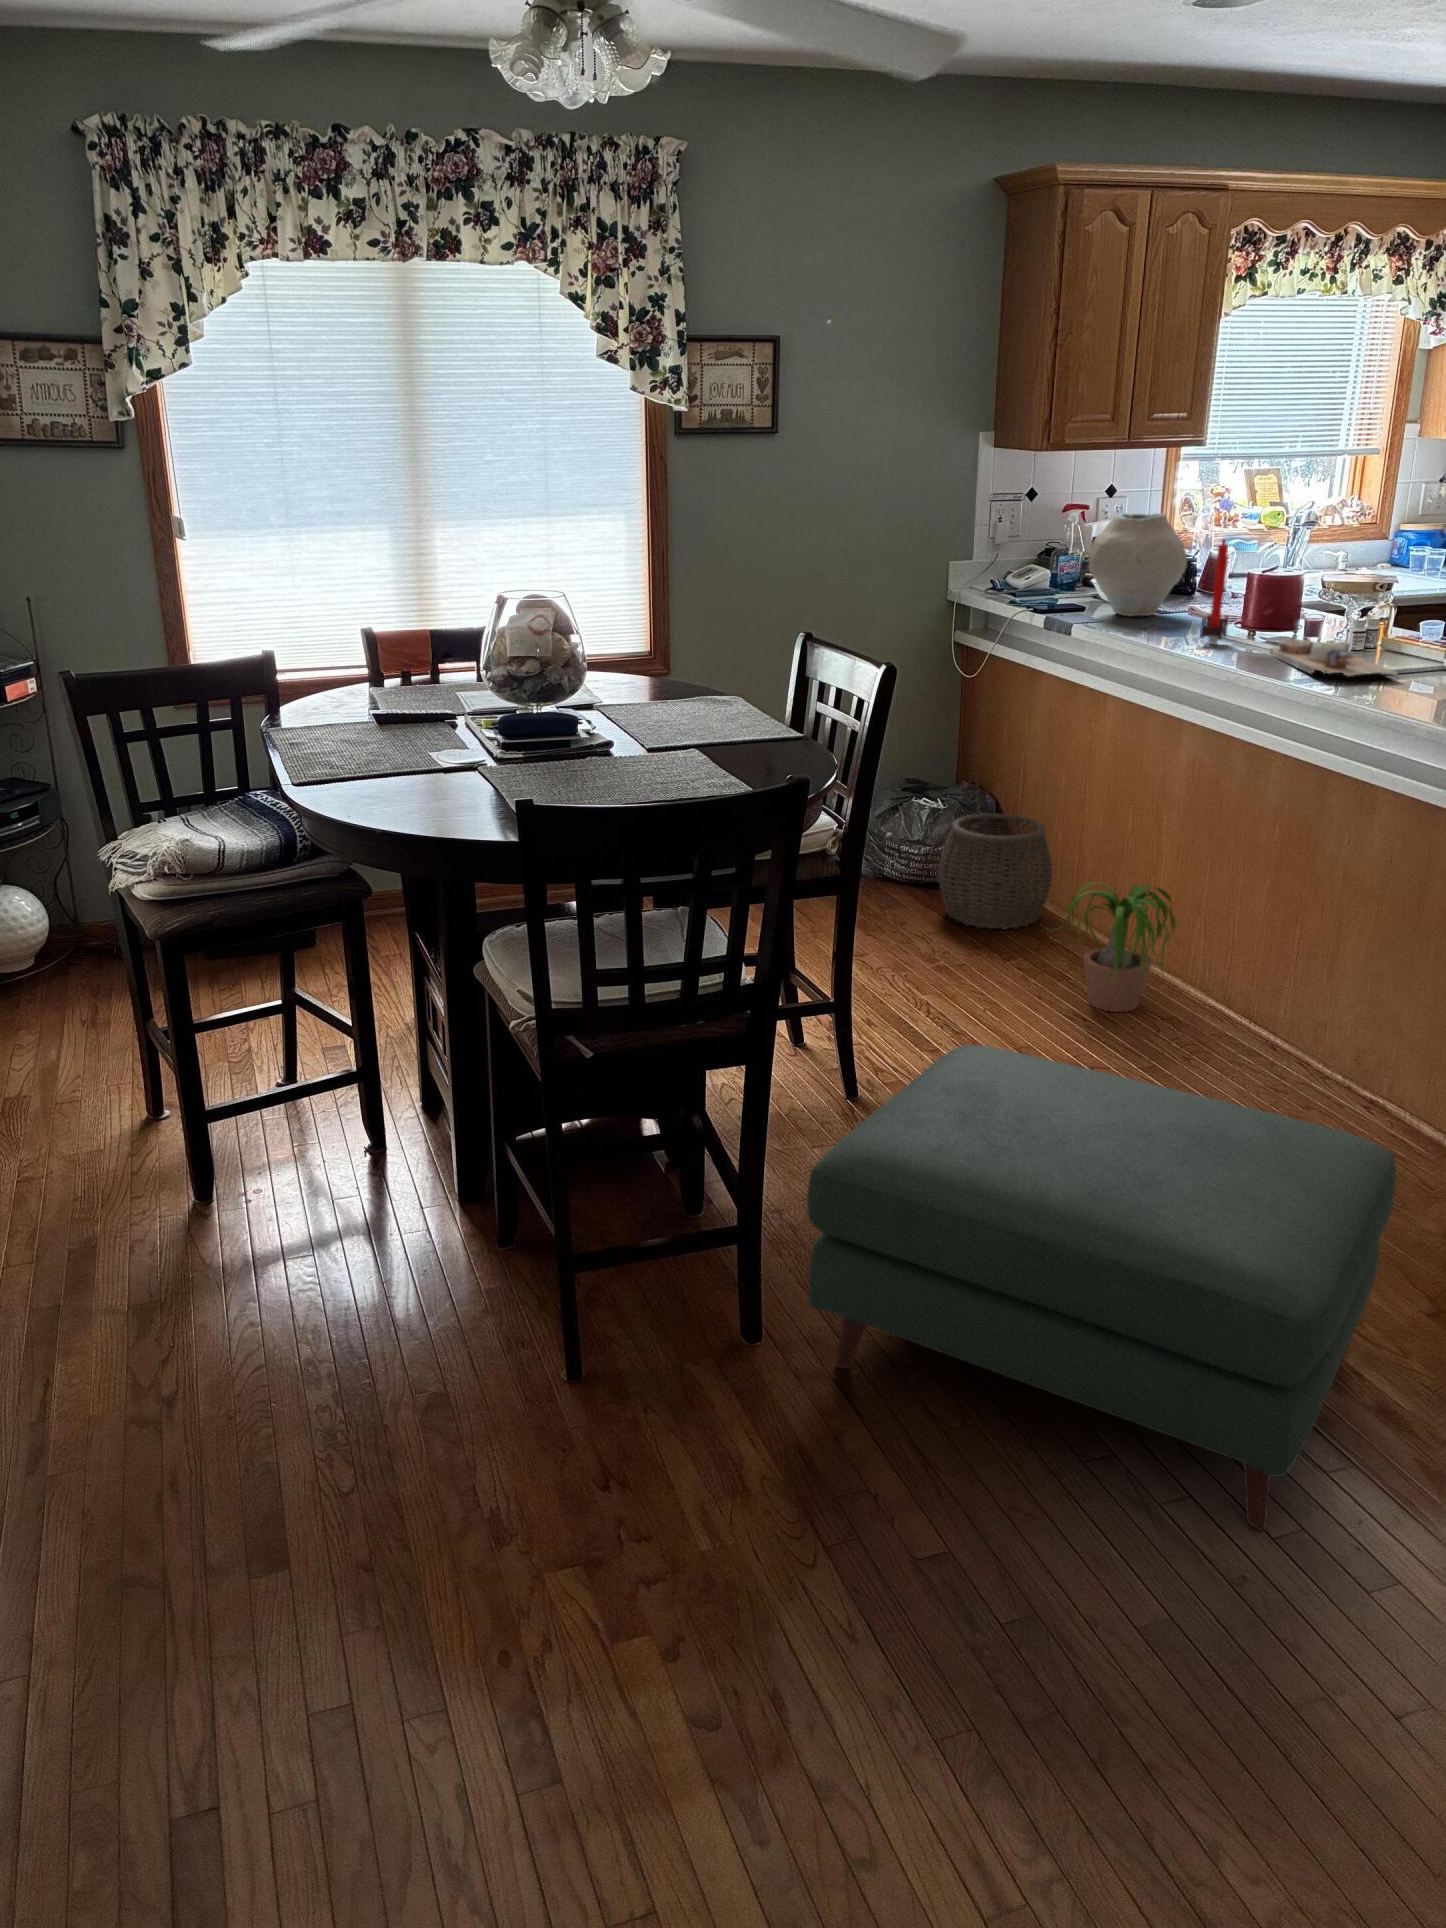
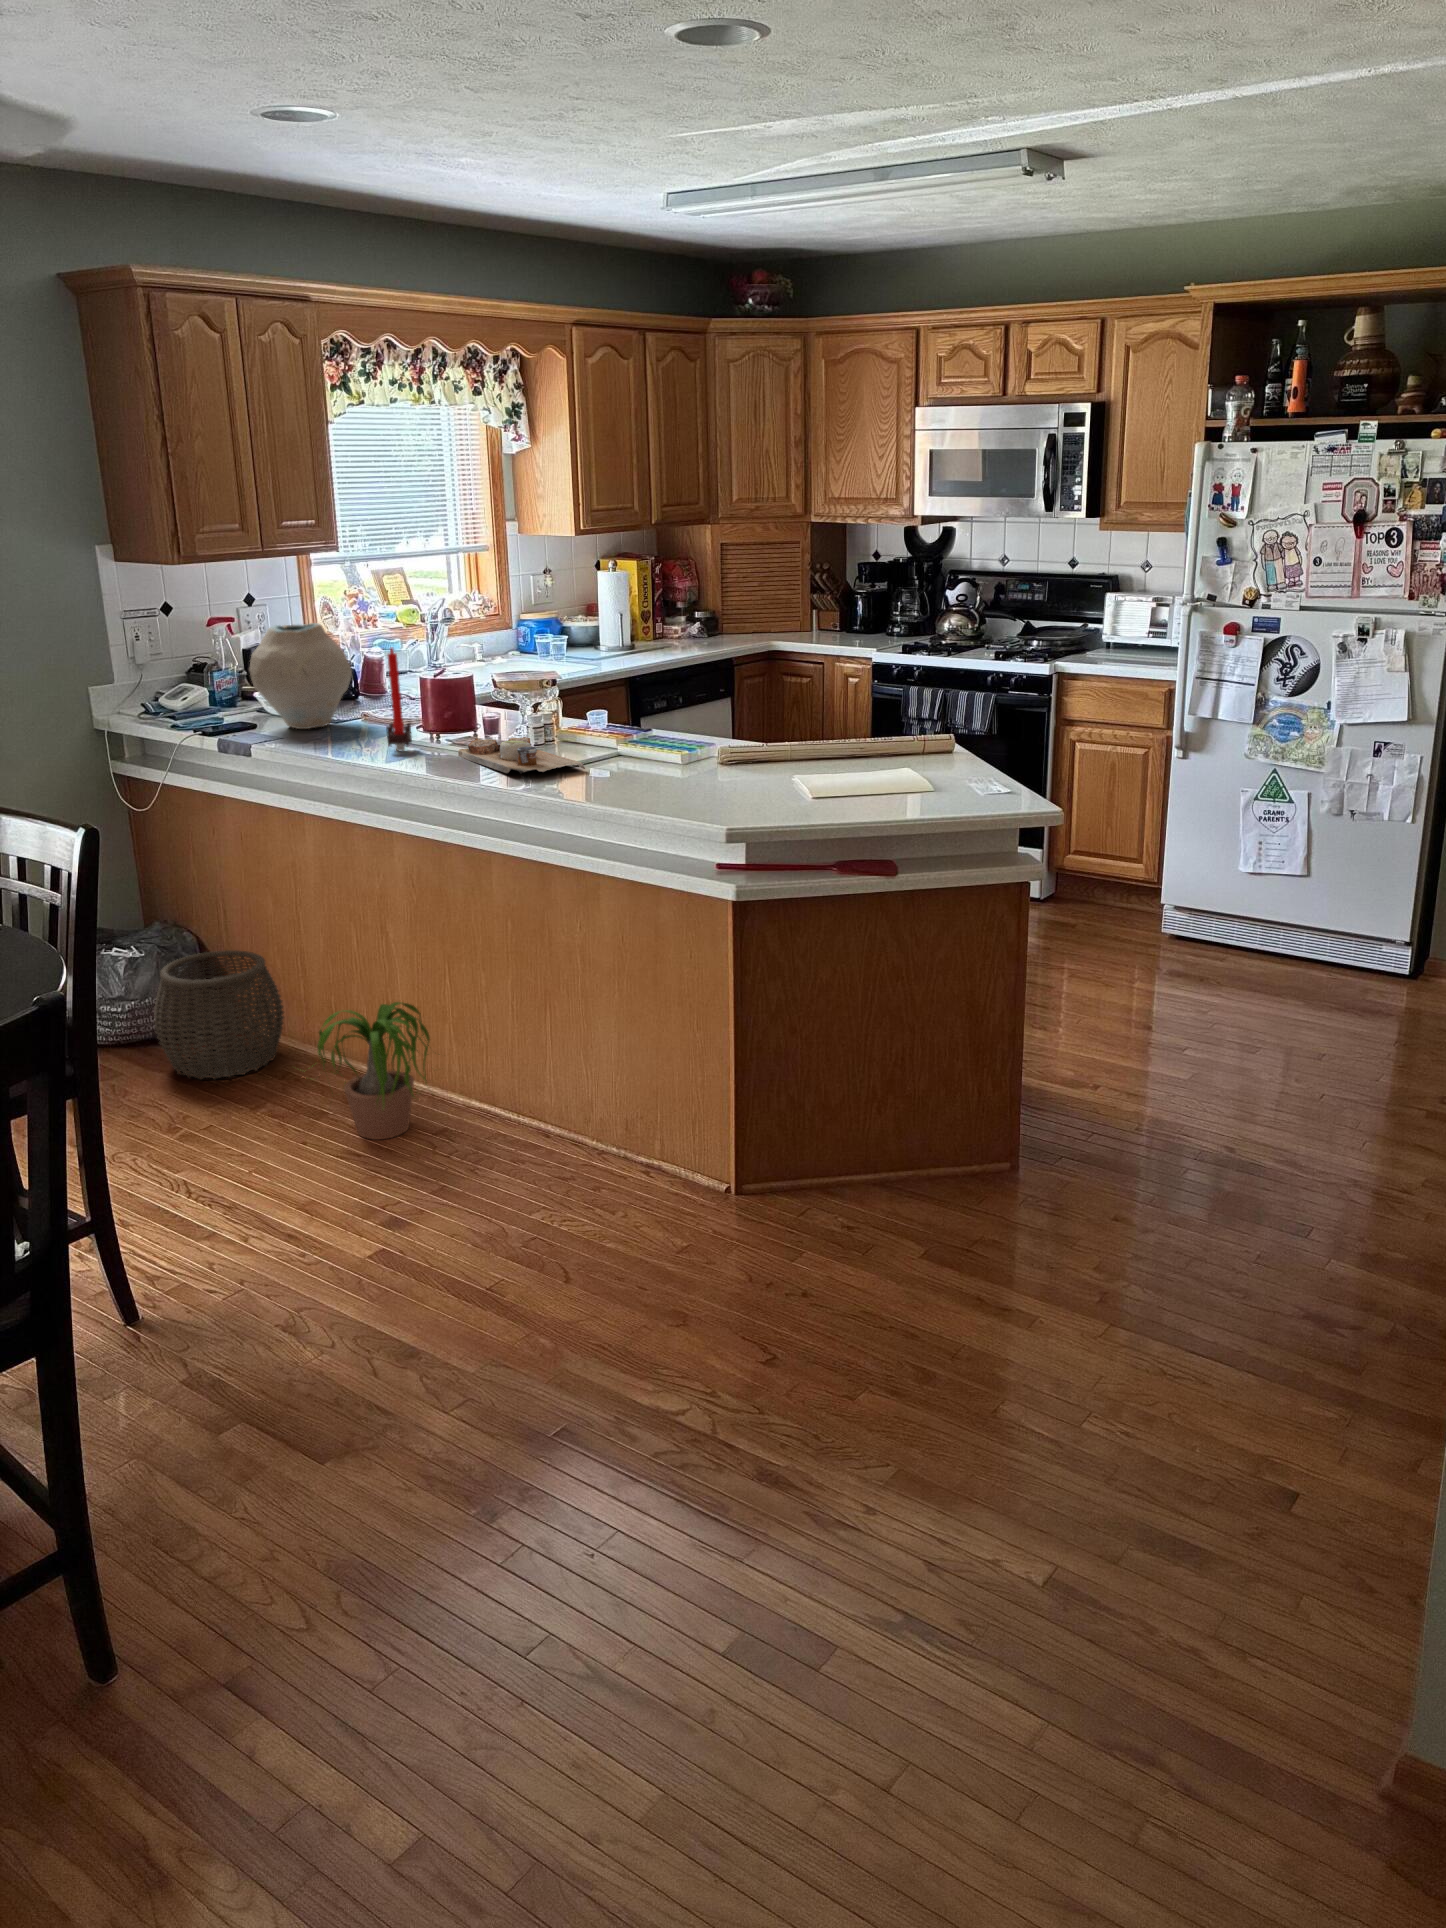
ottoman: present [807,1045,1396,1531] -> none [149,1230,747,1682]

